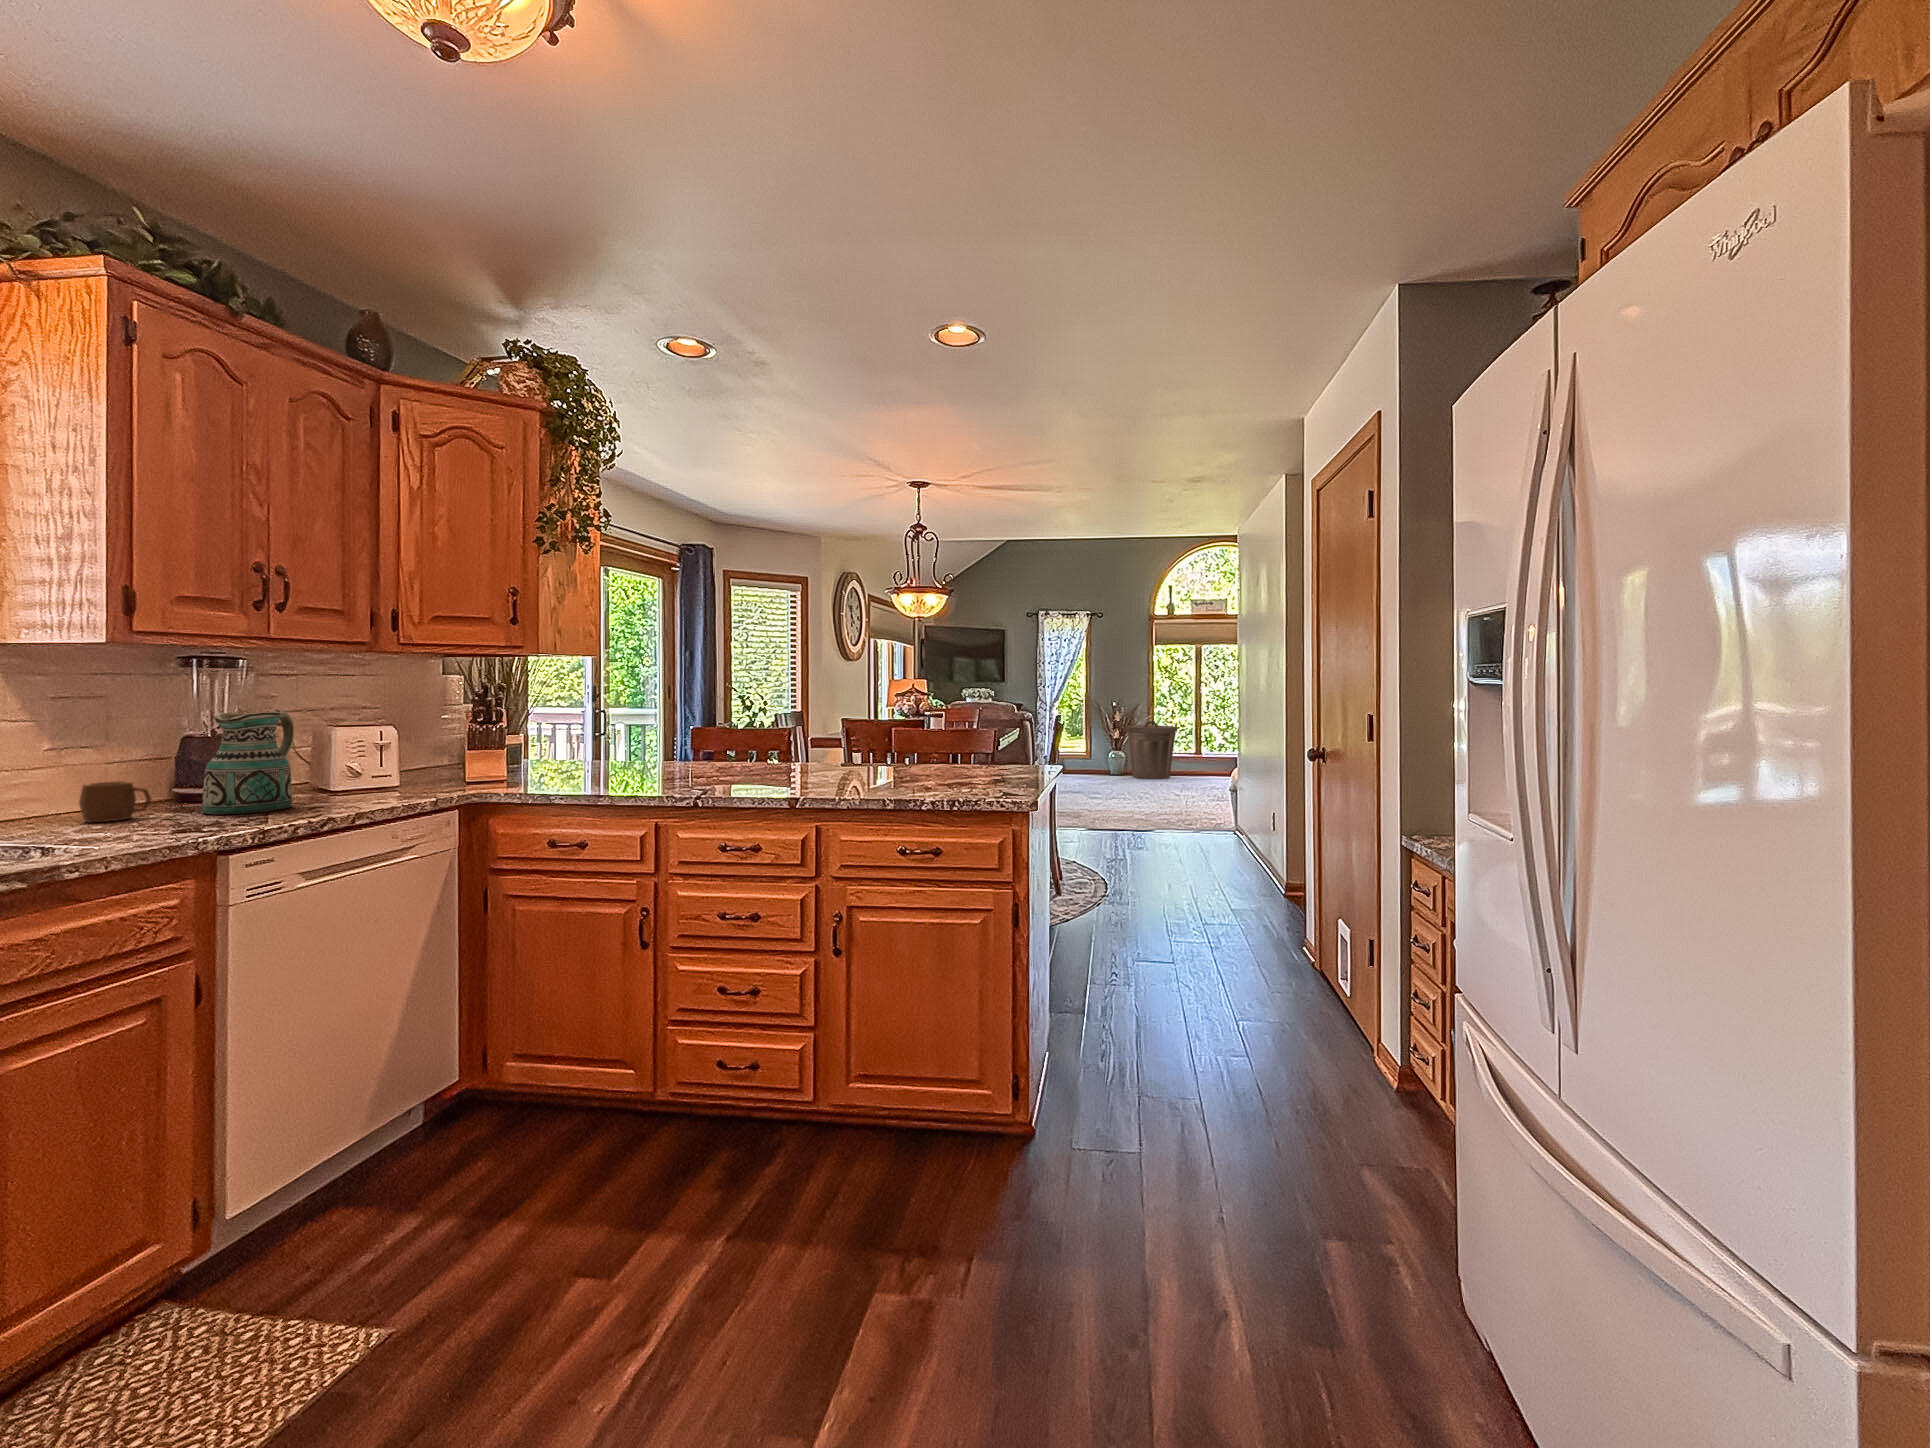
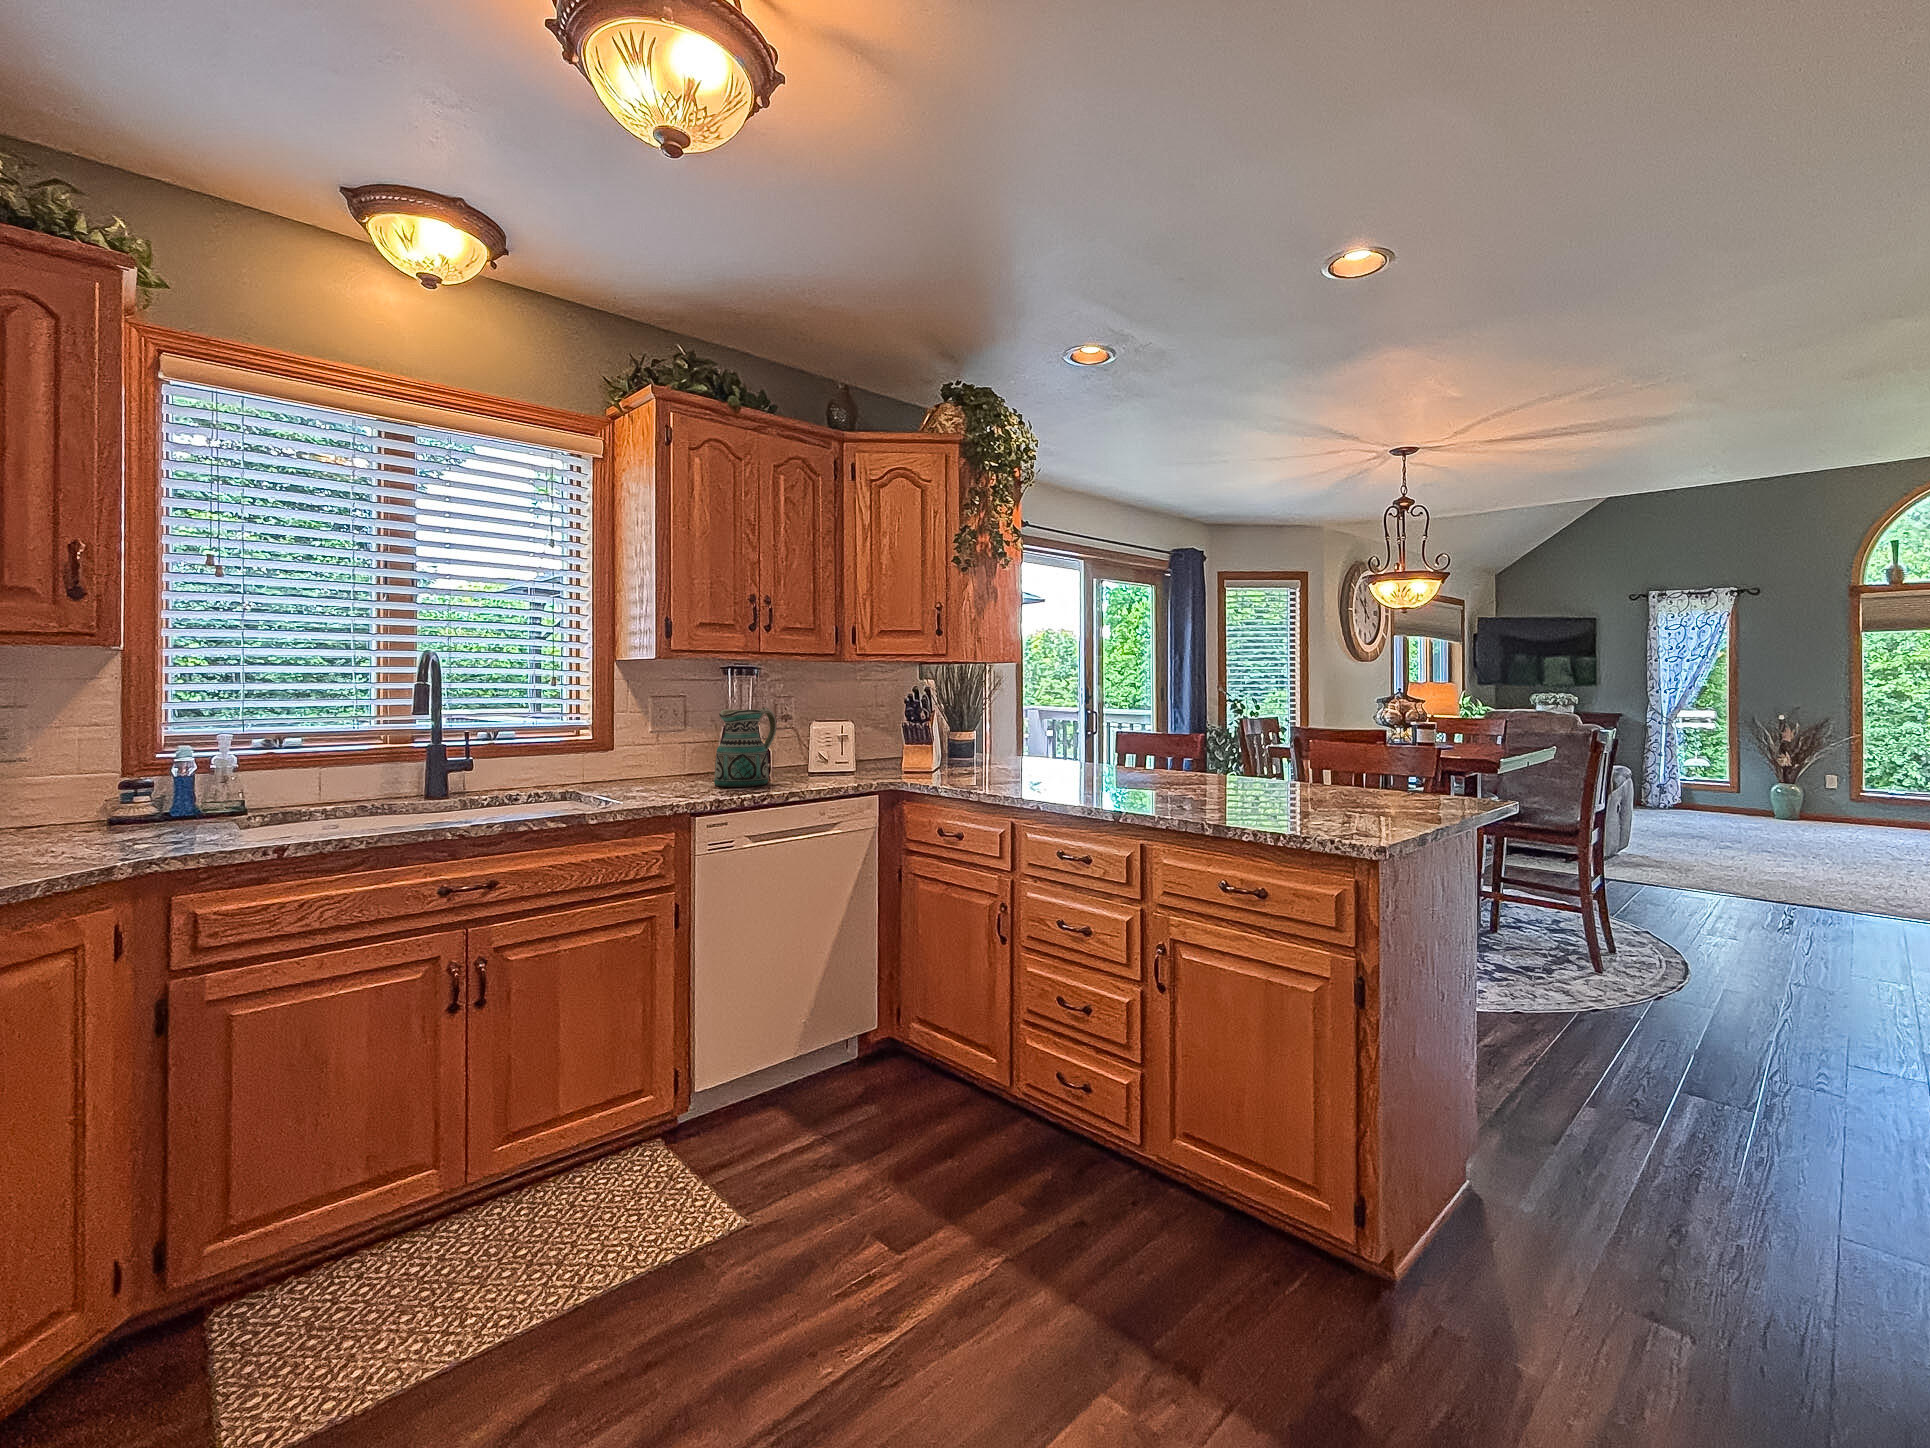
trash can: present [1125,721,1177,779] -> none [1794,743,1896,828]
mug: present [79,781,151,822] -> none [651,757,688,786]

